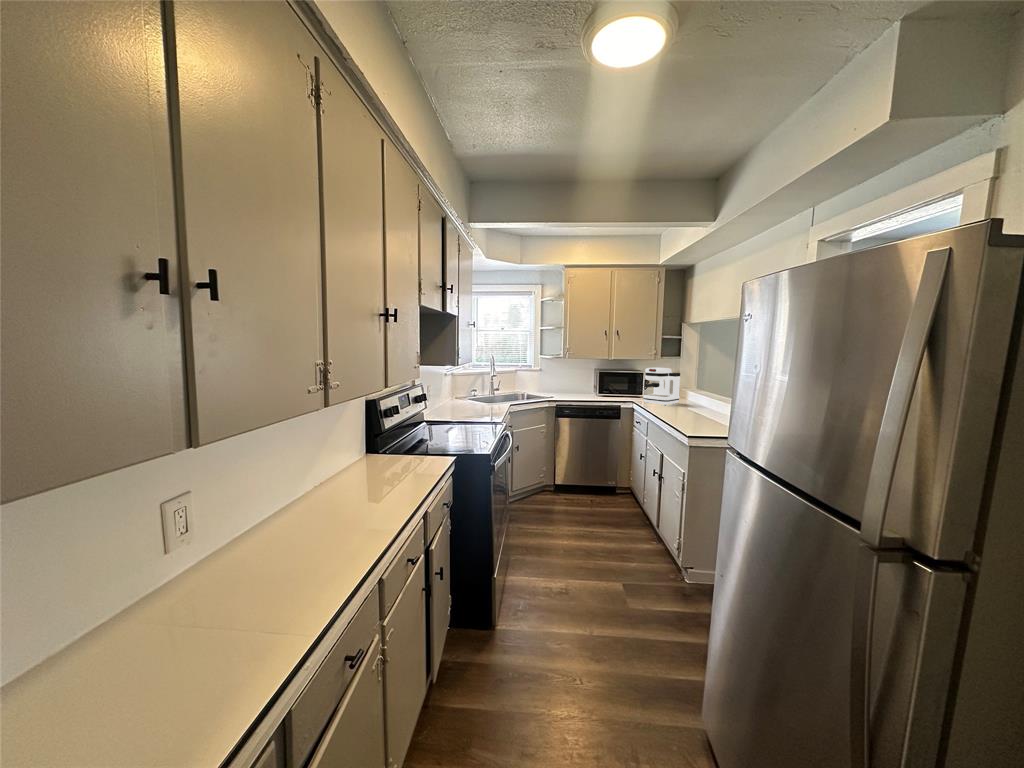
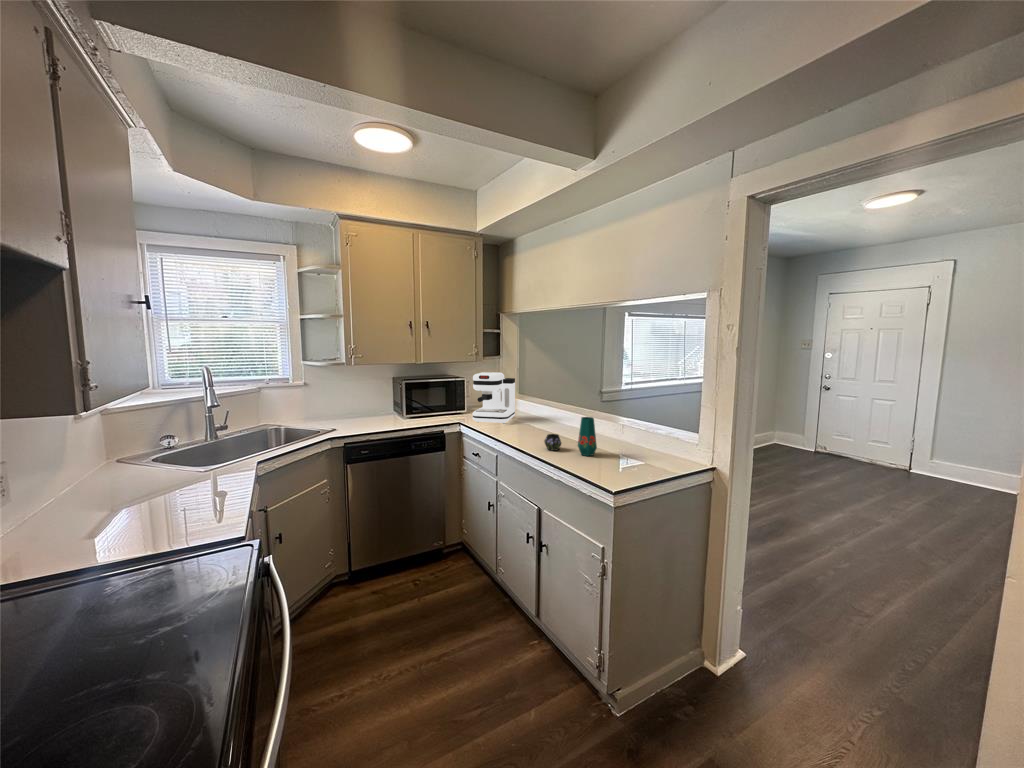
vase: none [672,396,707,423] -> present [544,417,597,456]

